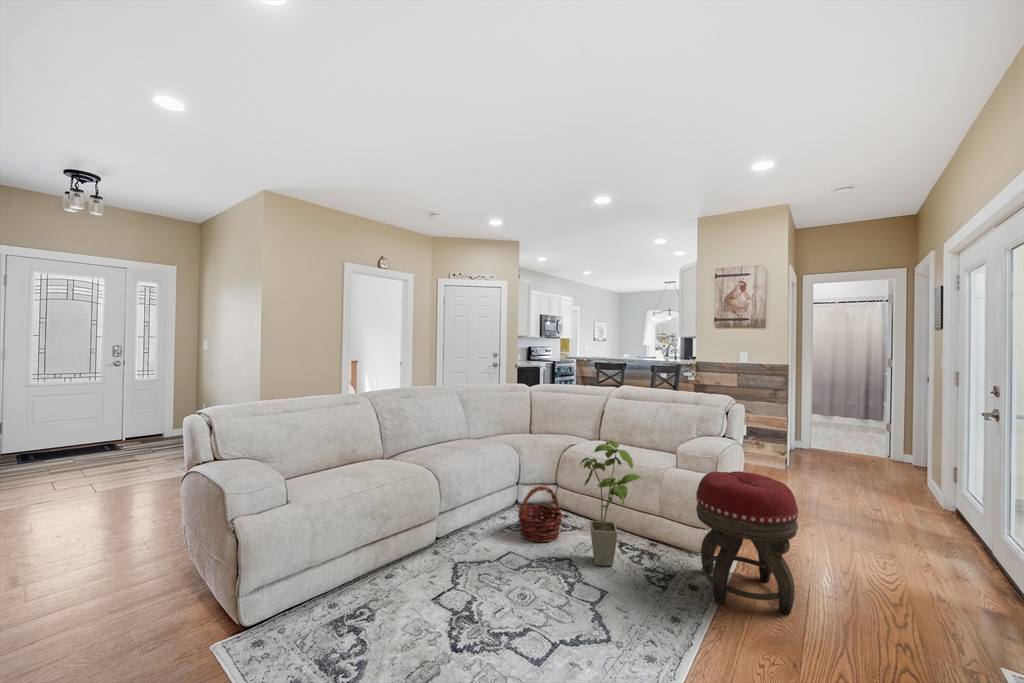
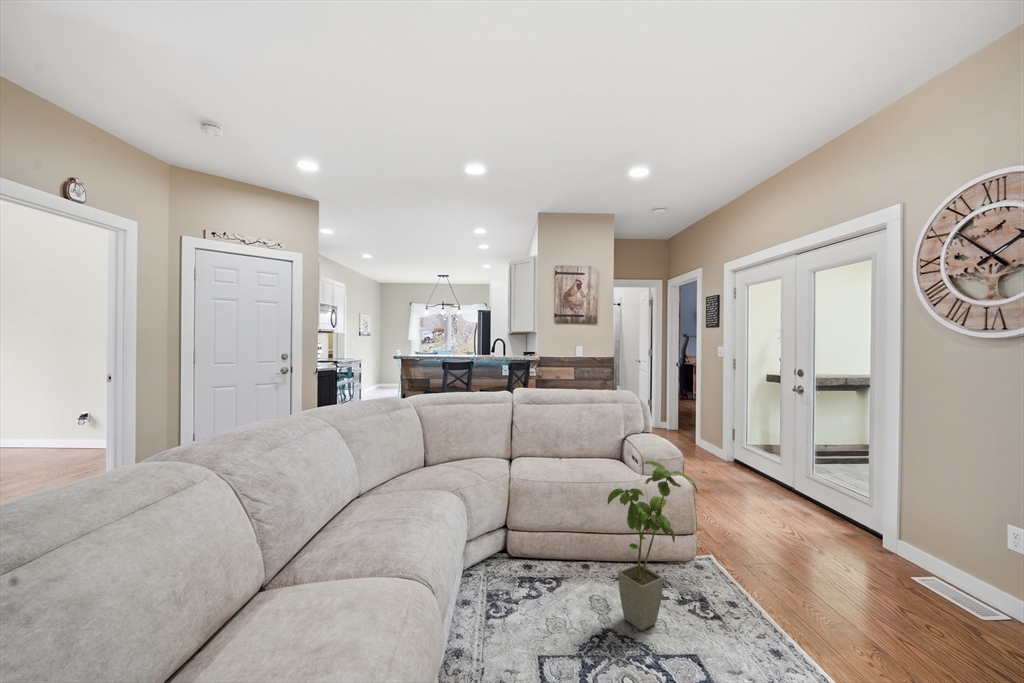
footstool: present [696,471,798,614] -> none [715,469,828,625]
basket: present [518,486,563,542] -> none [498,540,564,629]

